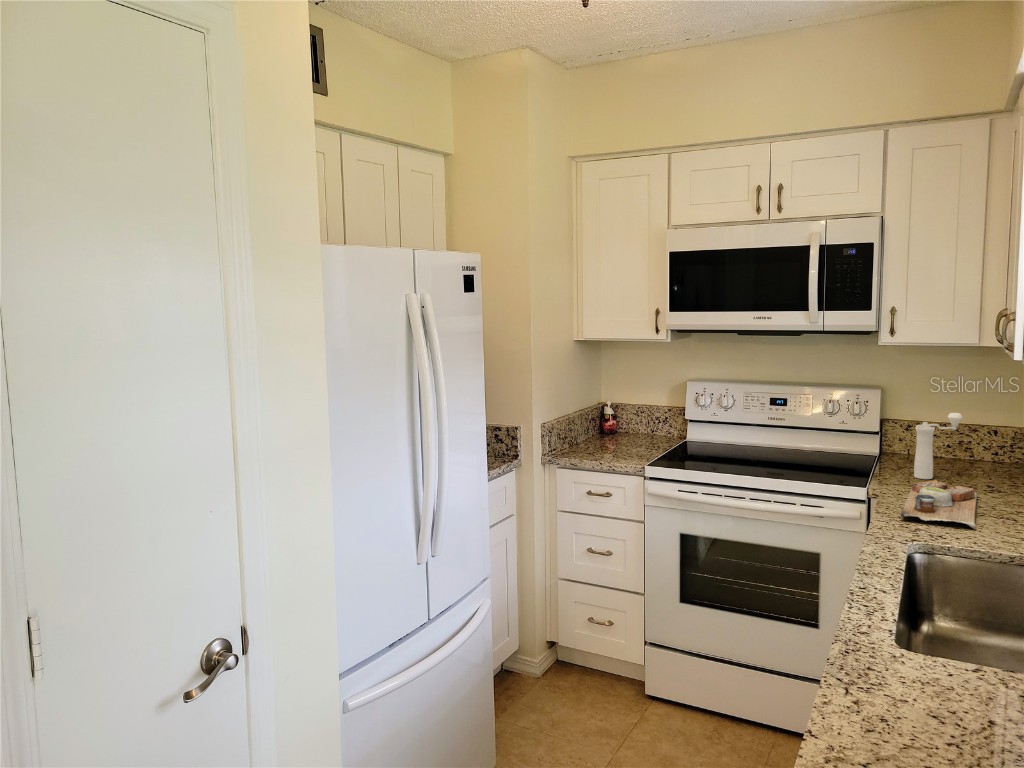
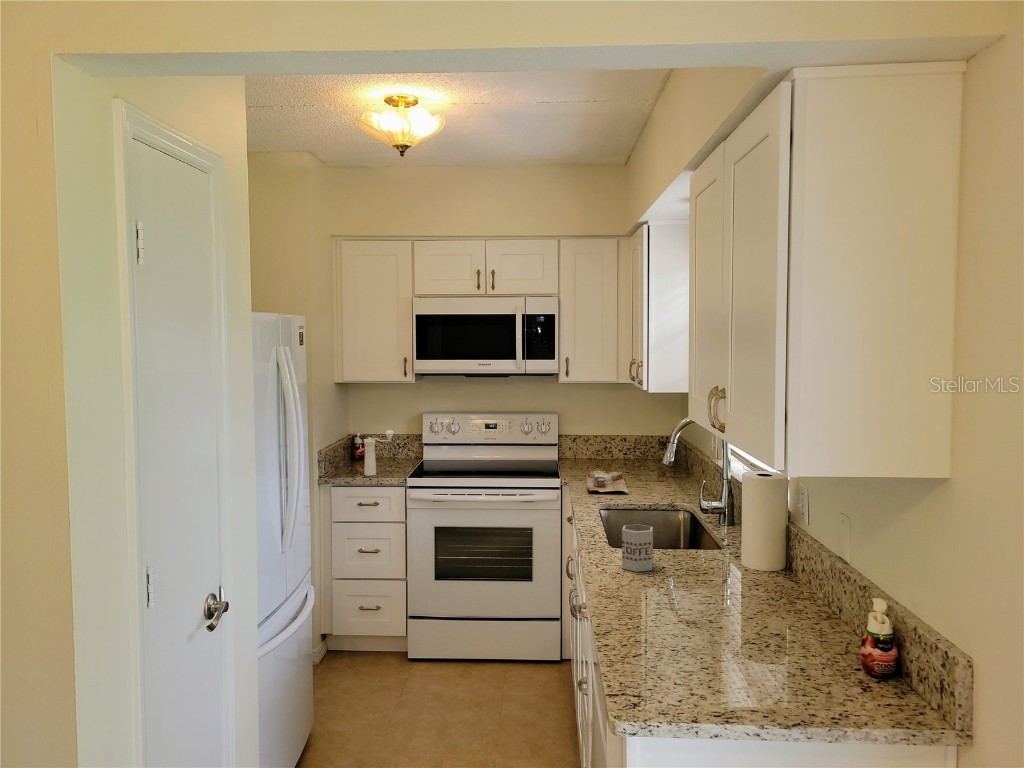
pepper mill: present [914,413,962,479] -> present [364,430,394,476]
mug: none [894,623,968,726] -> present [622,524,653,572]

